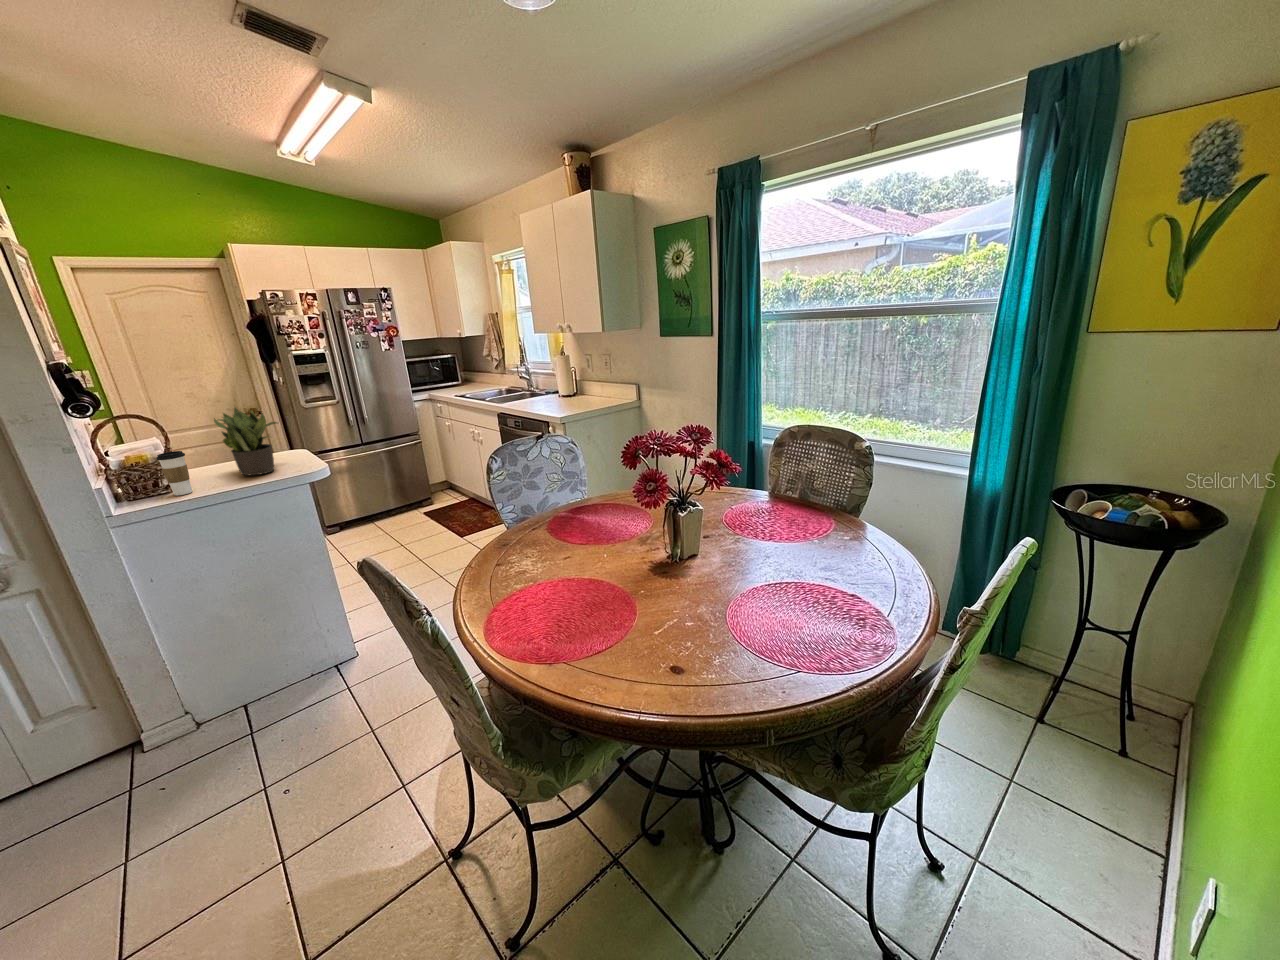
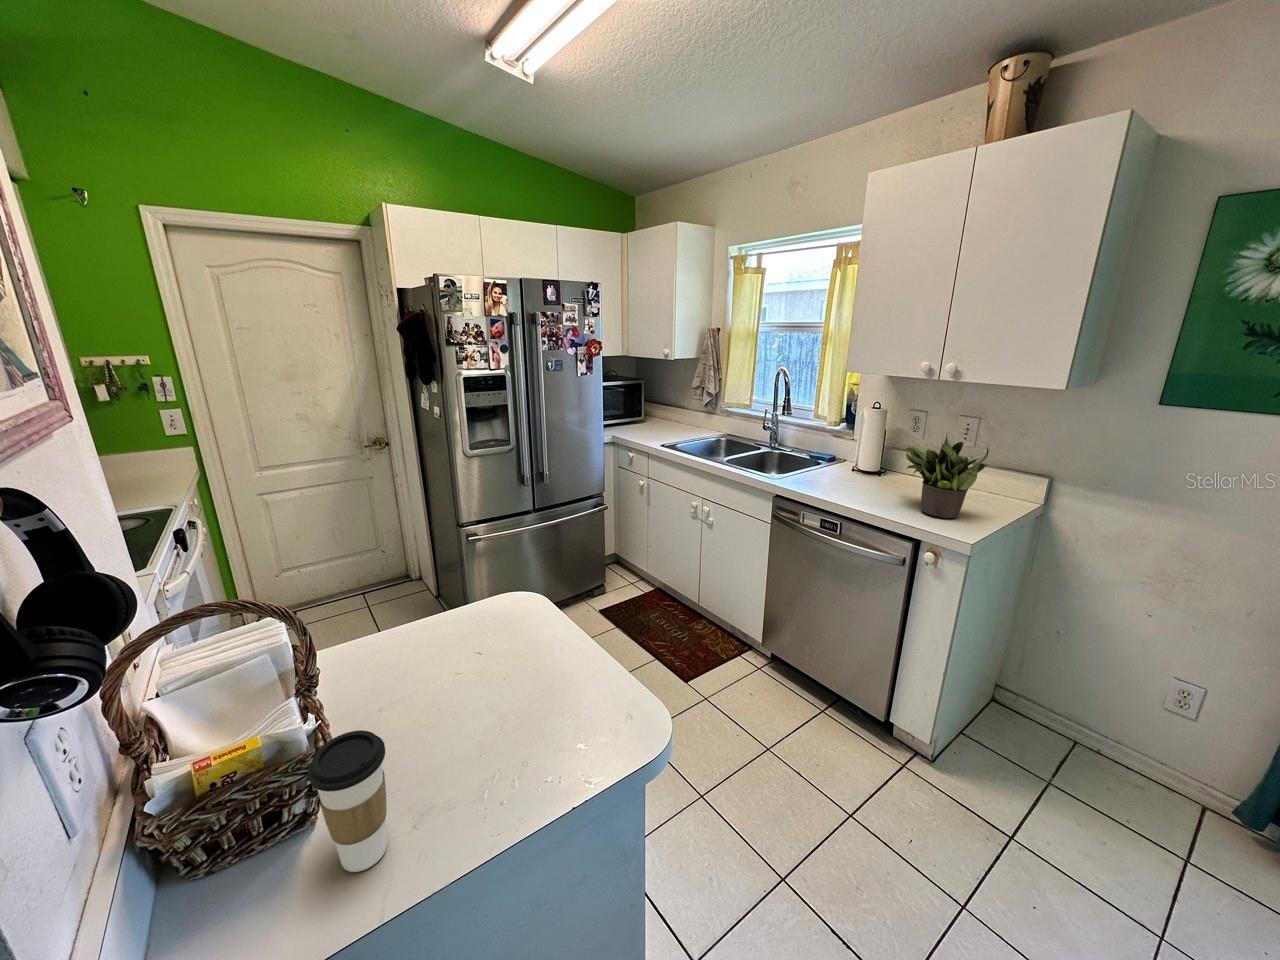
potted plant: present [214,407,278,475] -> present [906,436,989,518]

